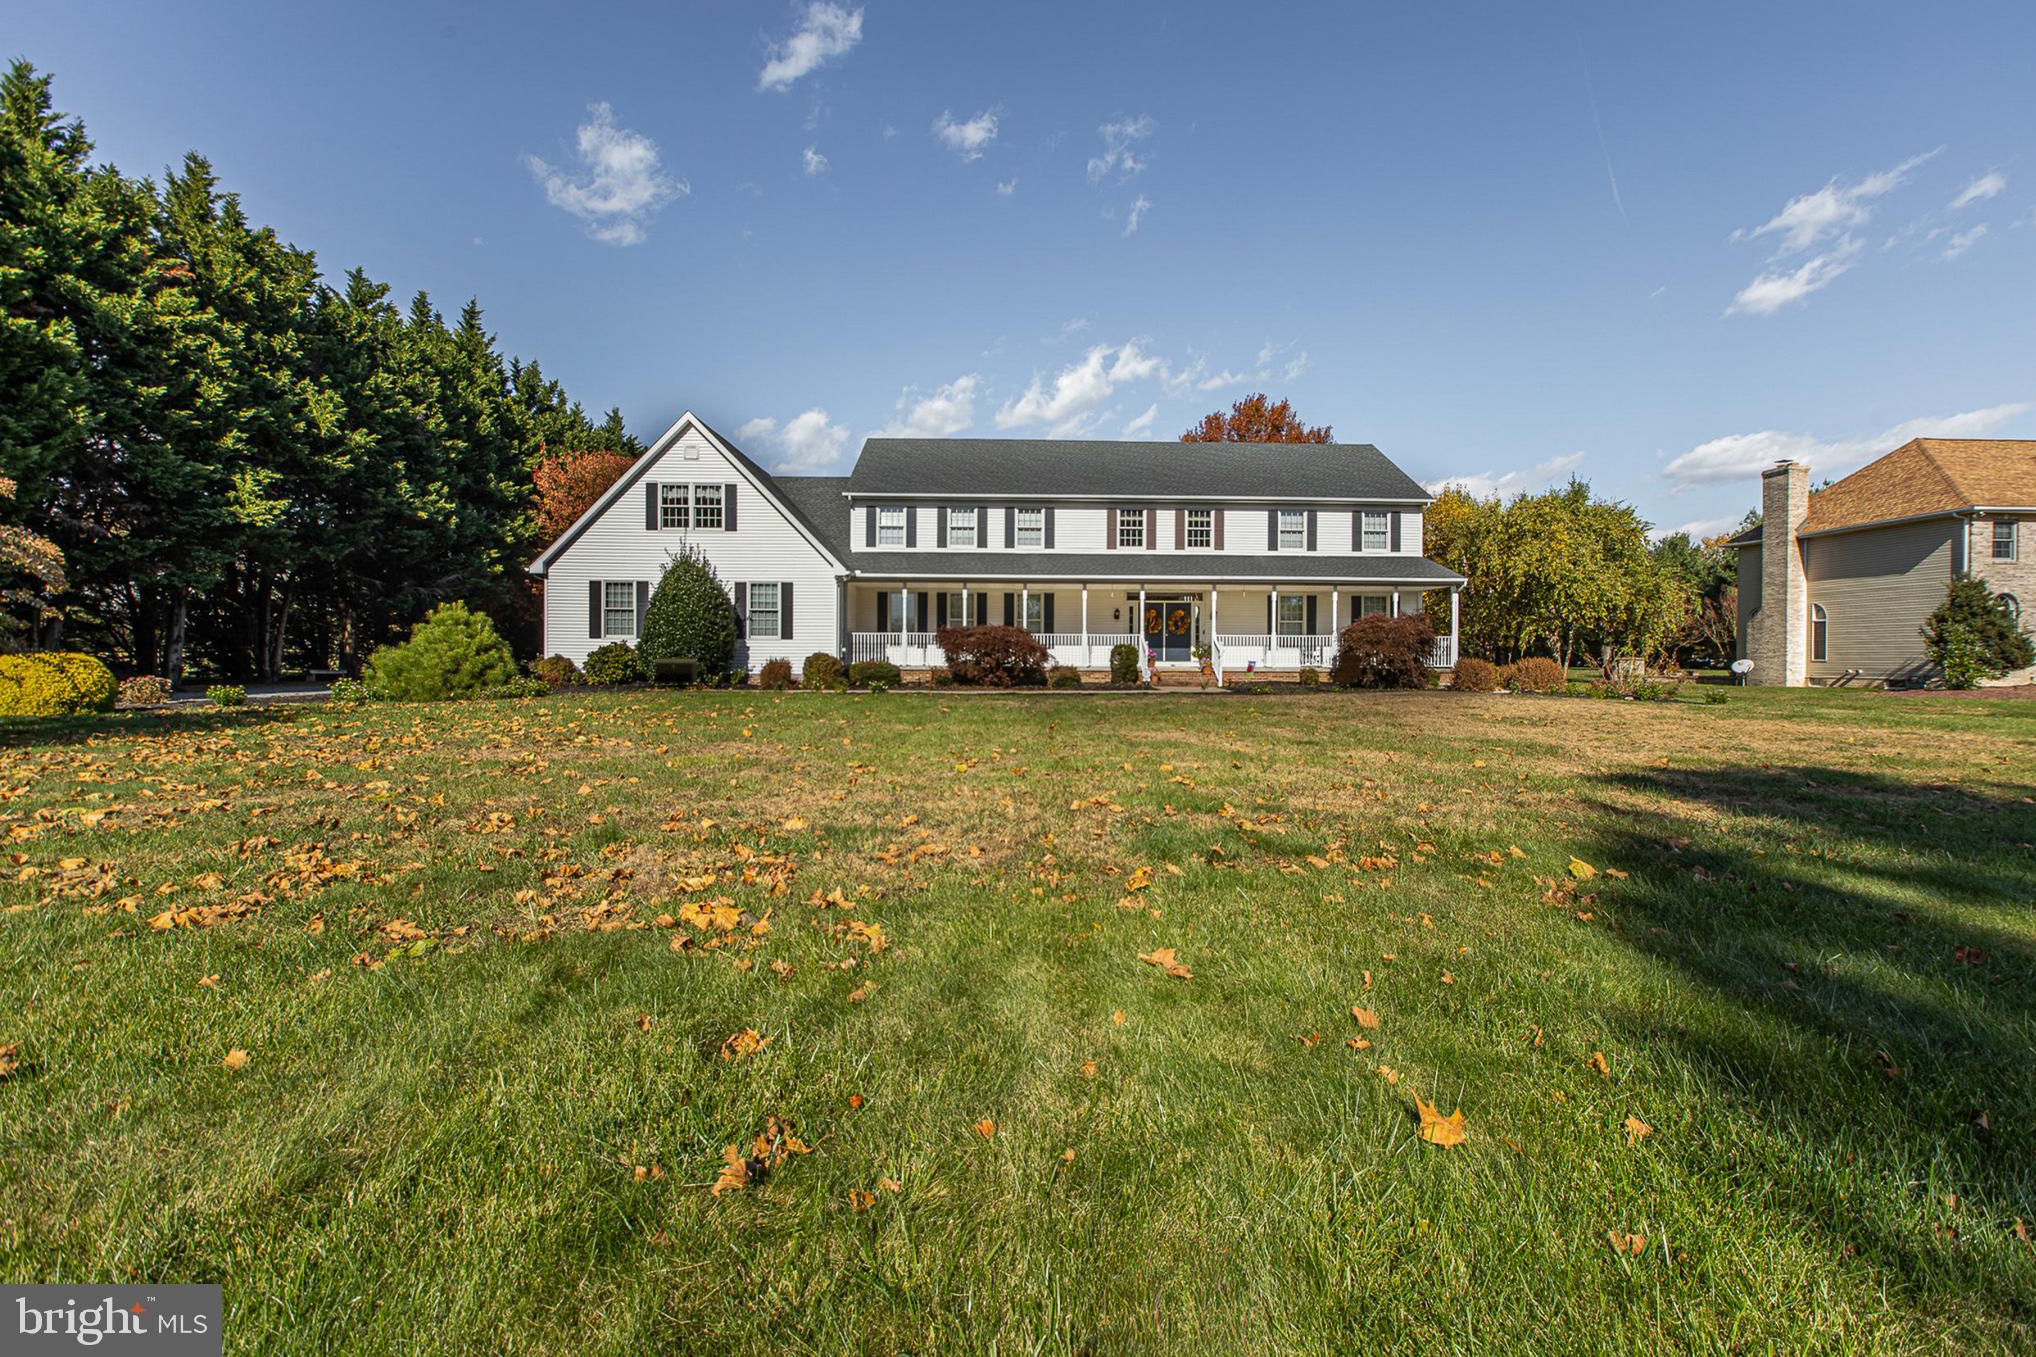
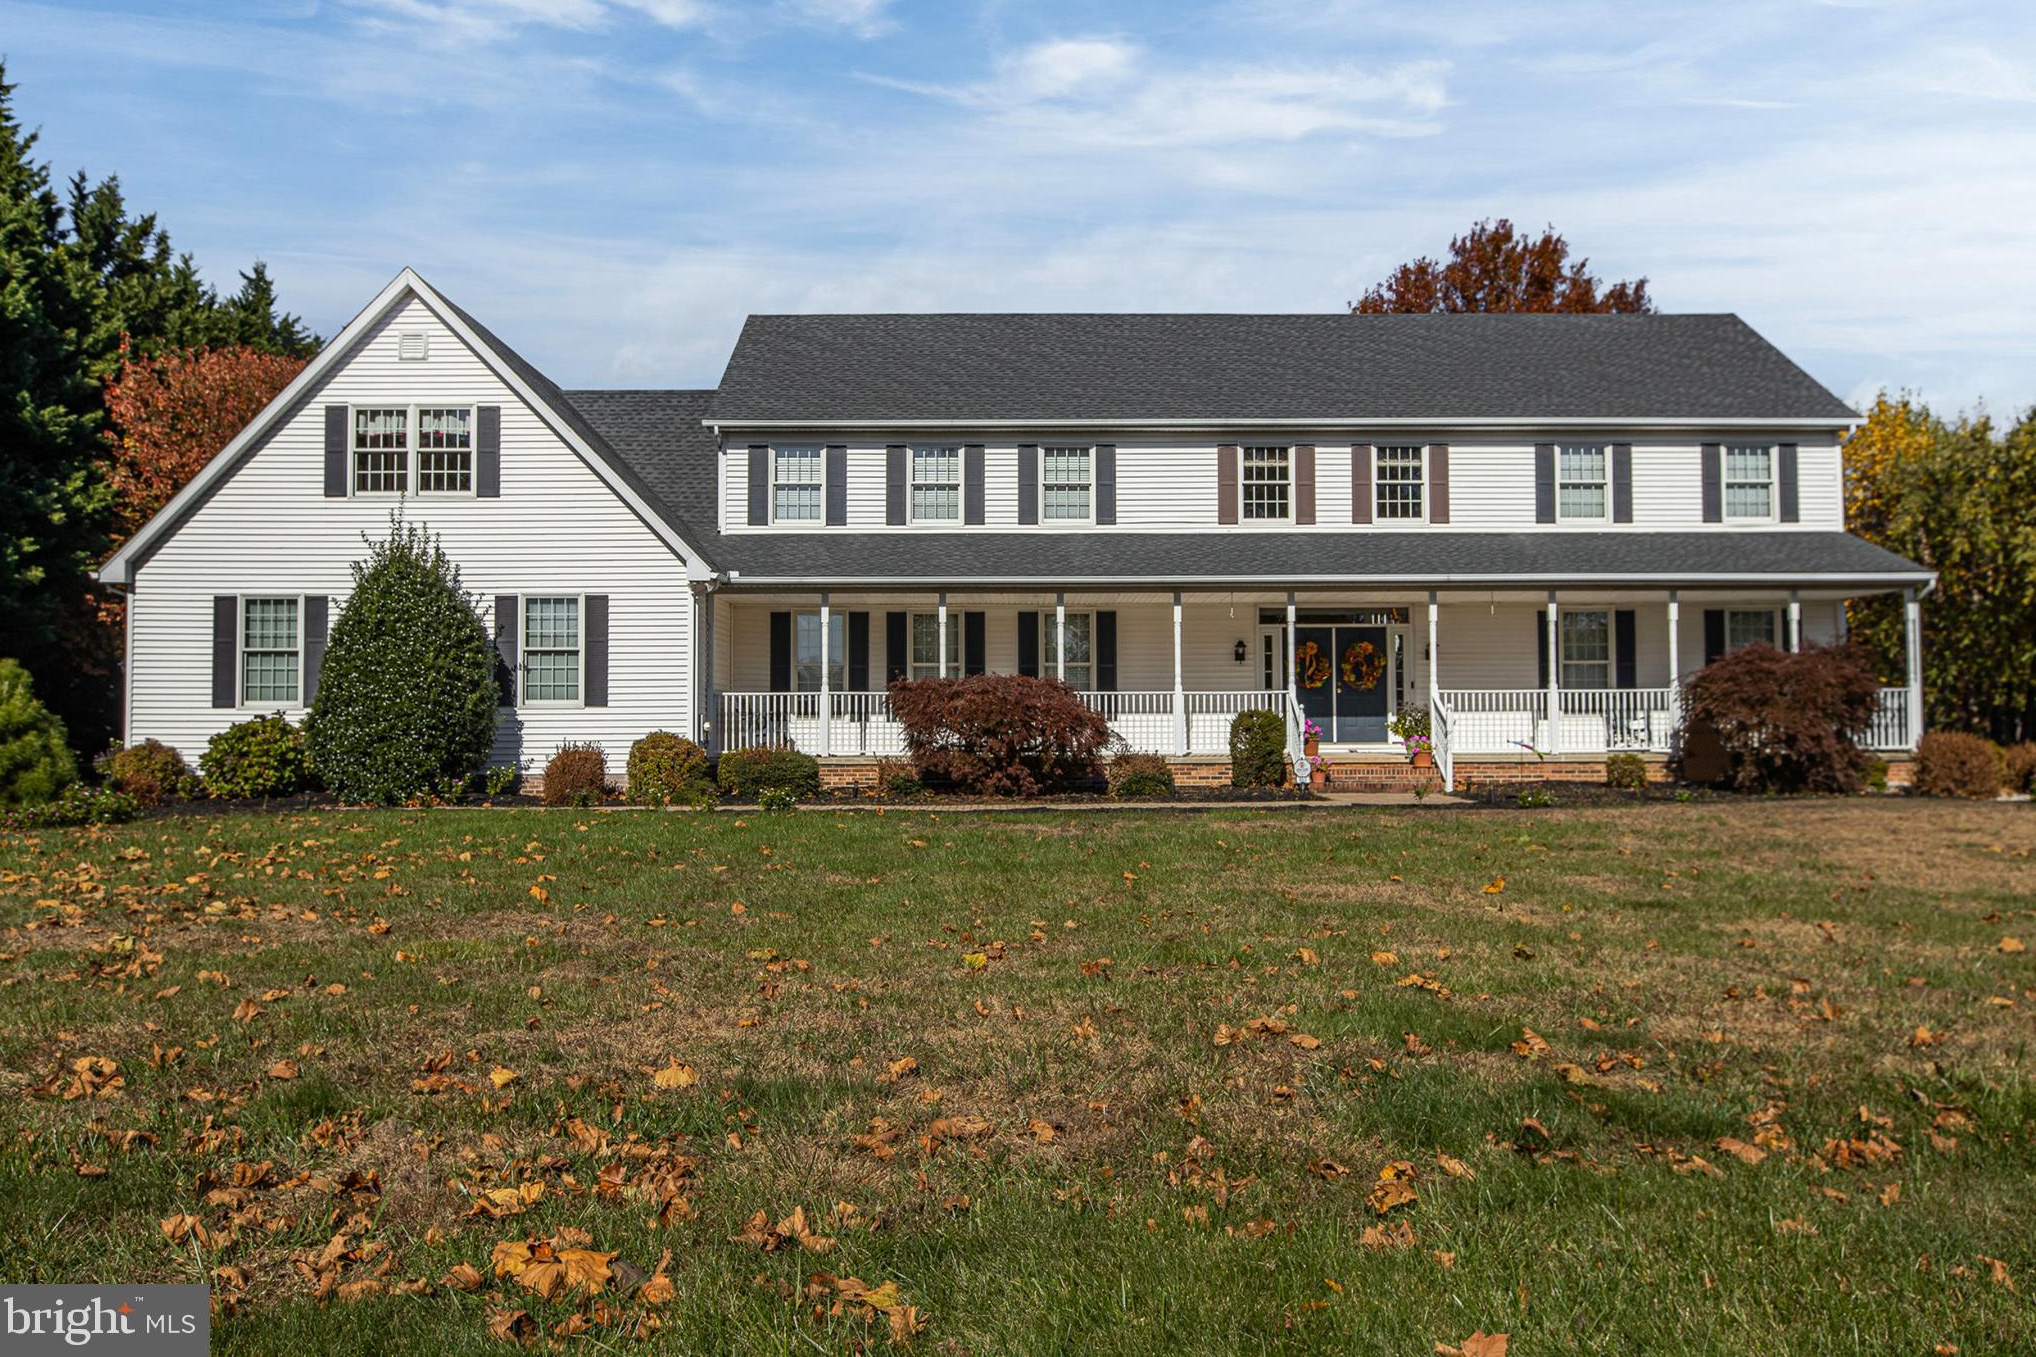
storage bench: present [655,659,697,684] -> none [344,743,426,798]

